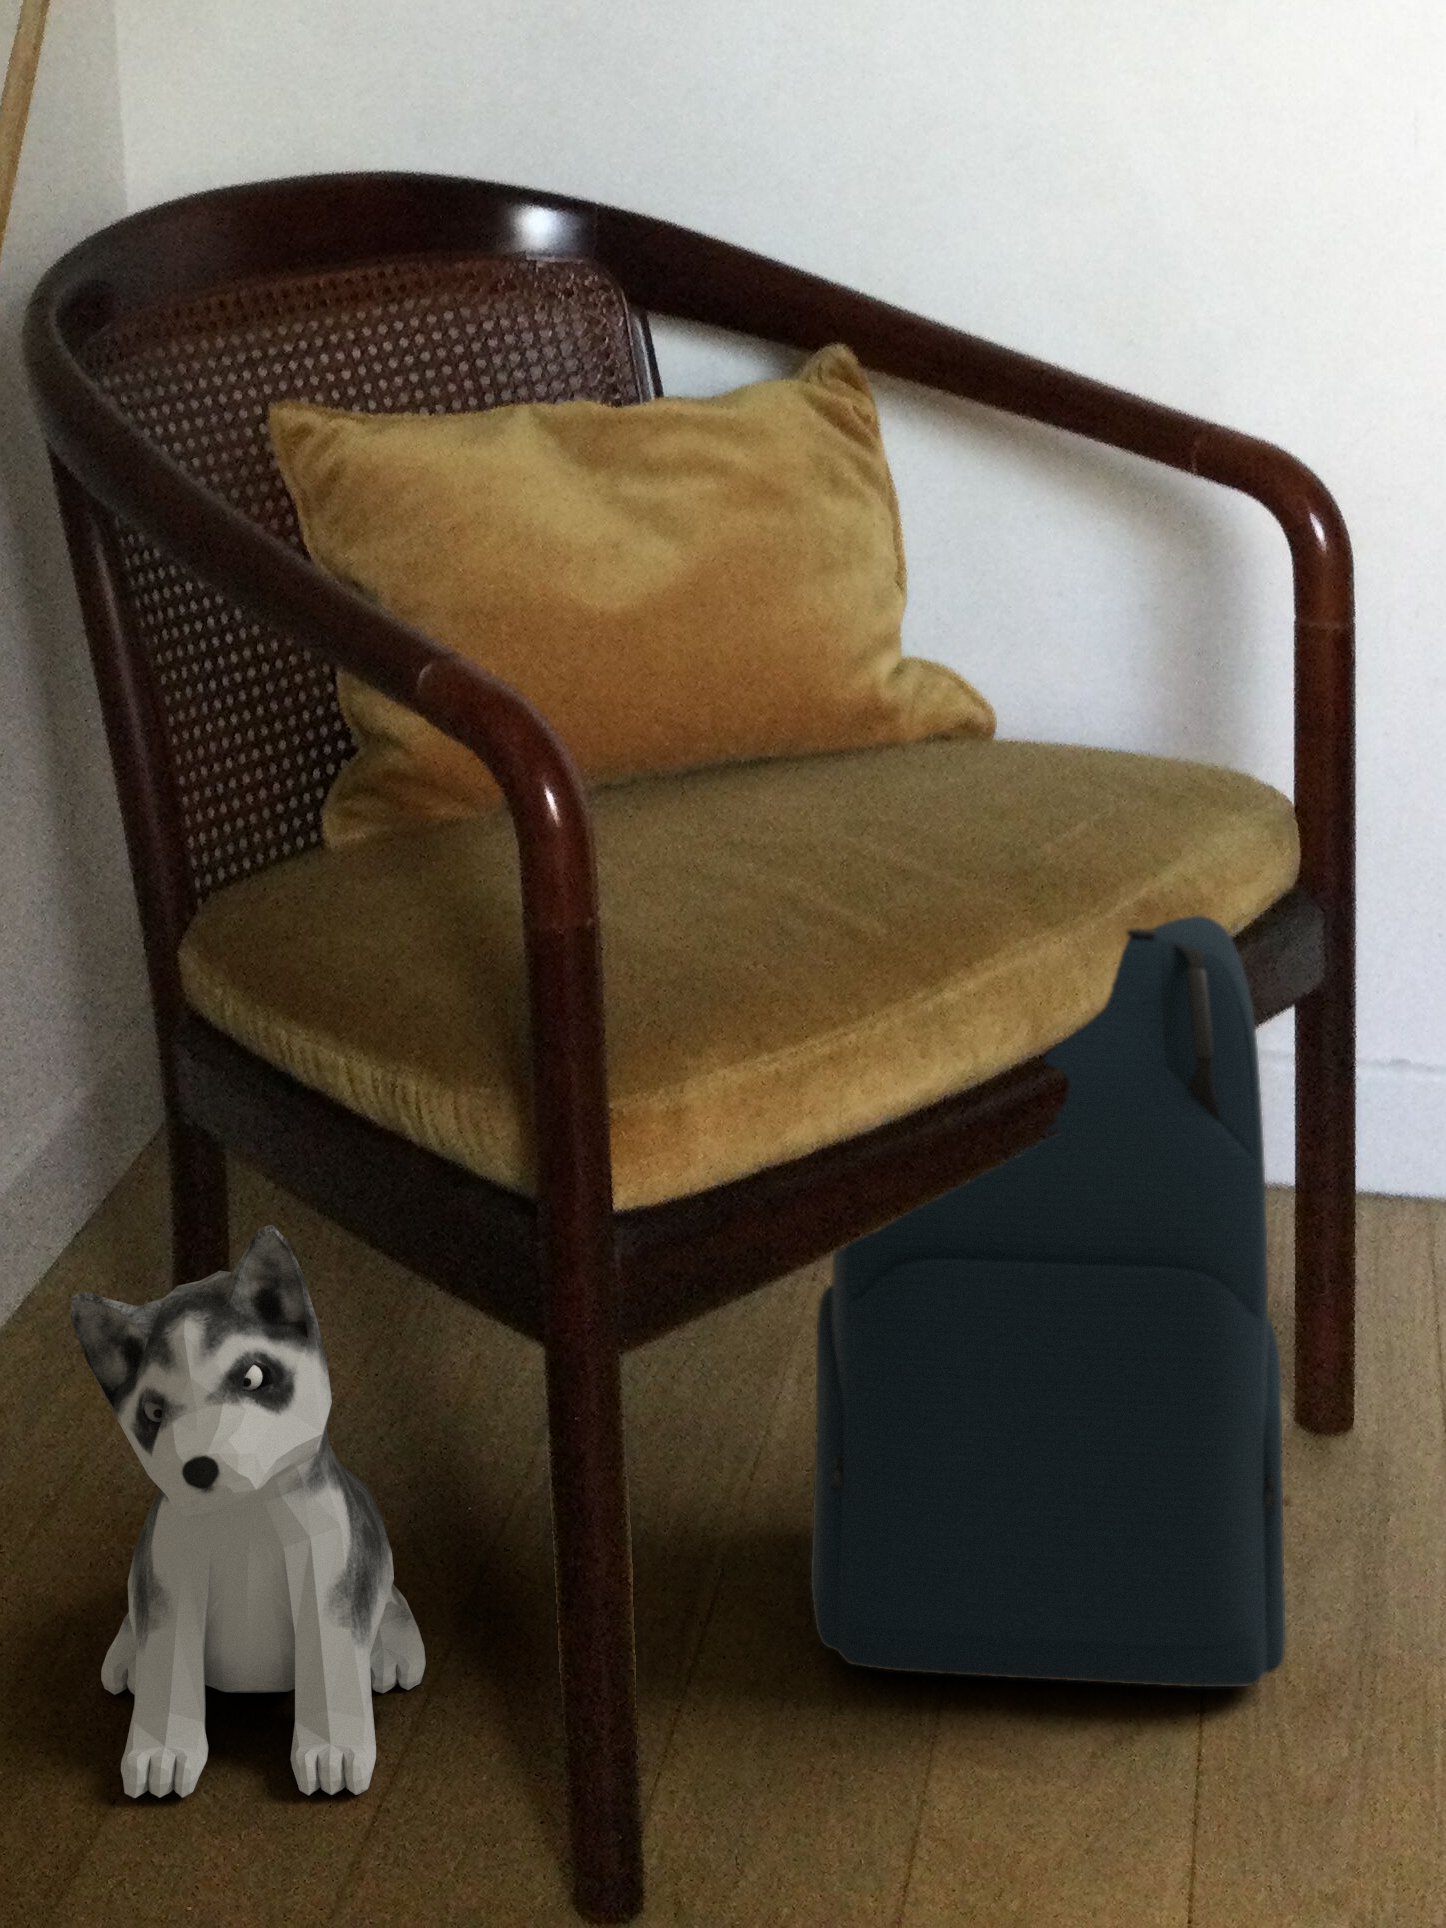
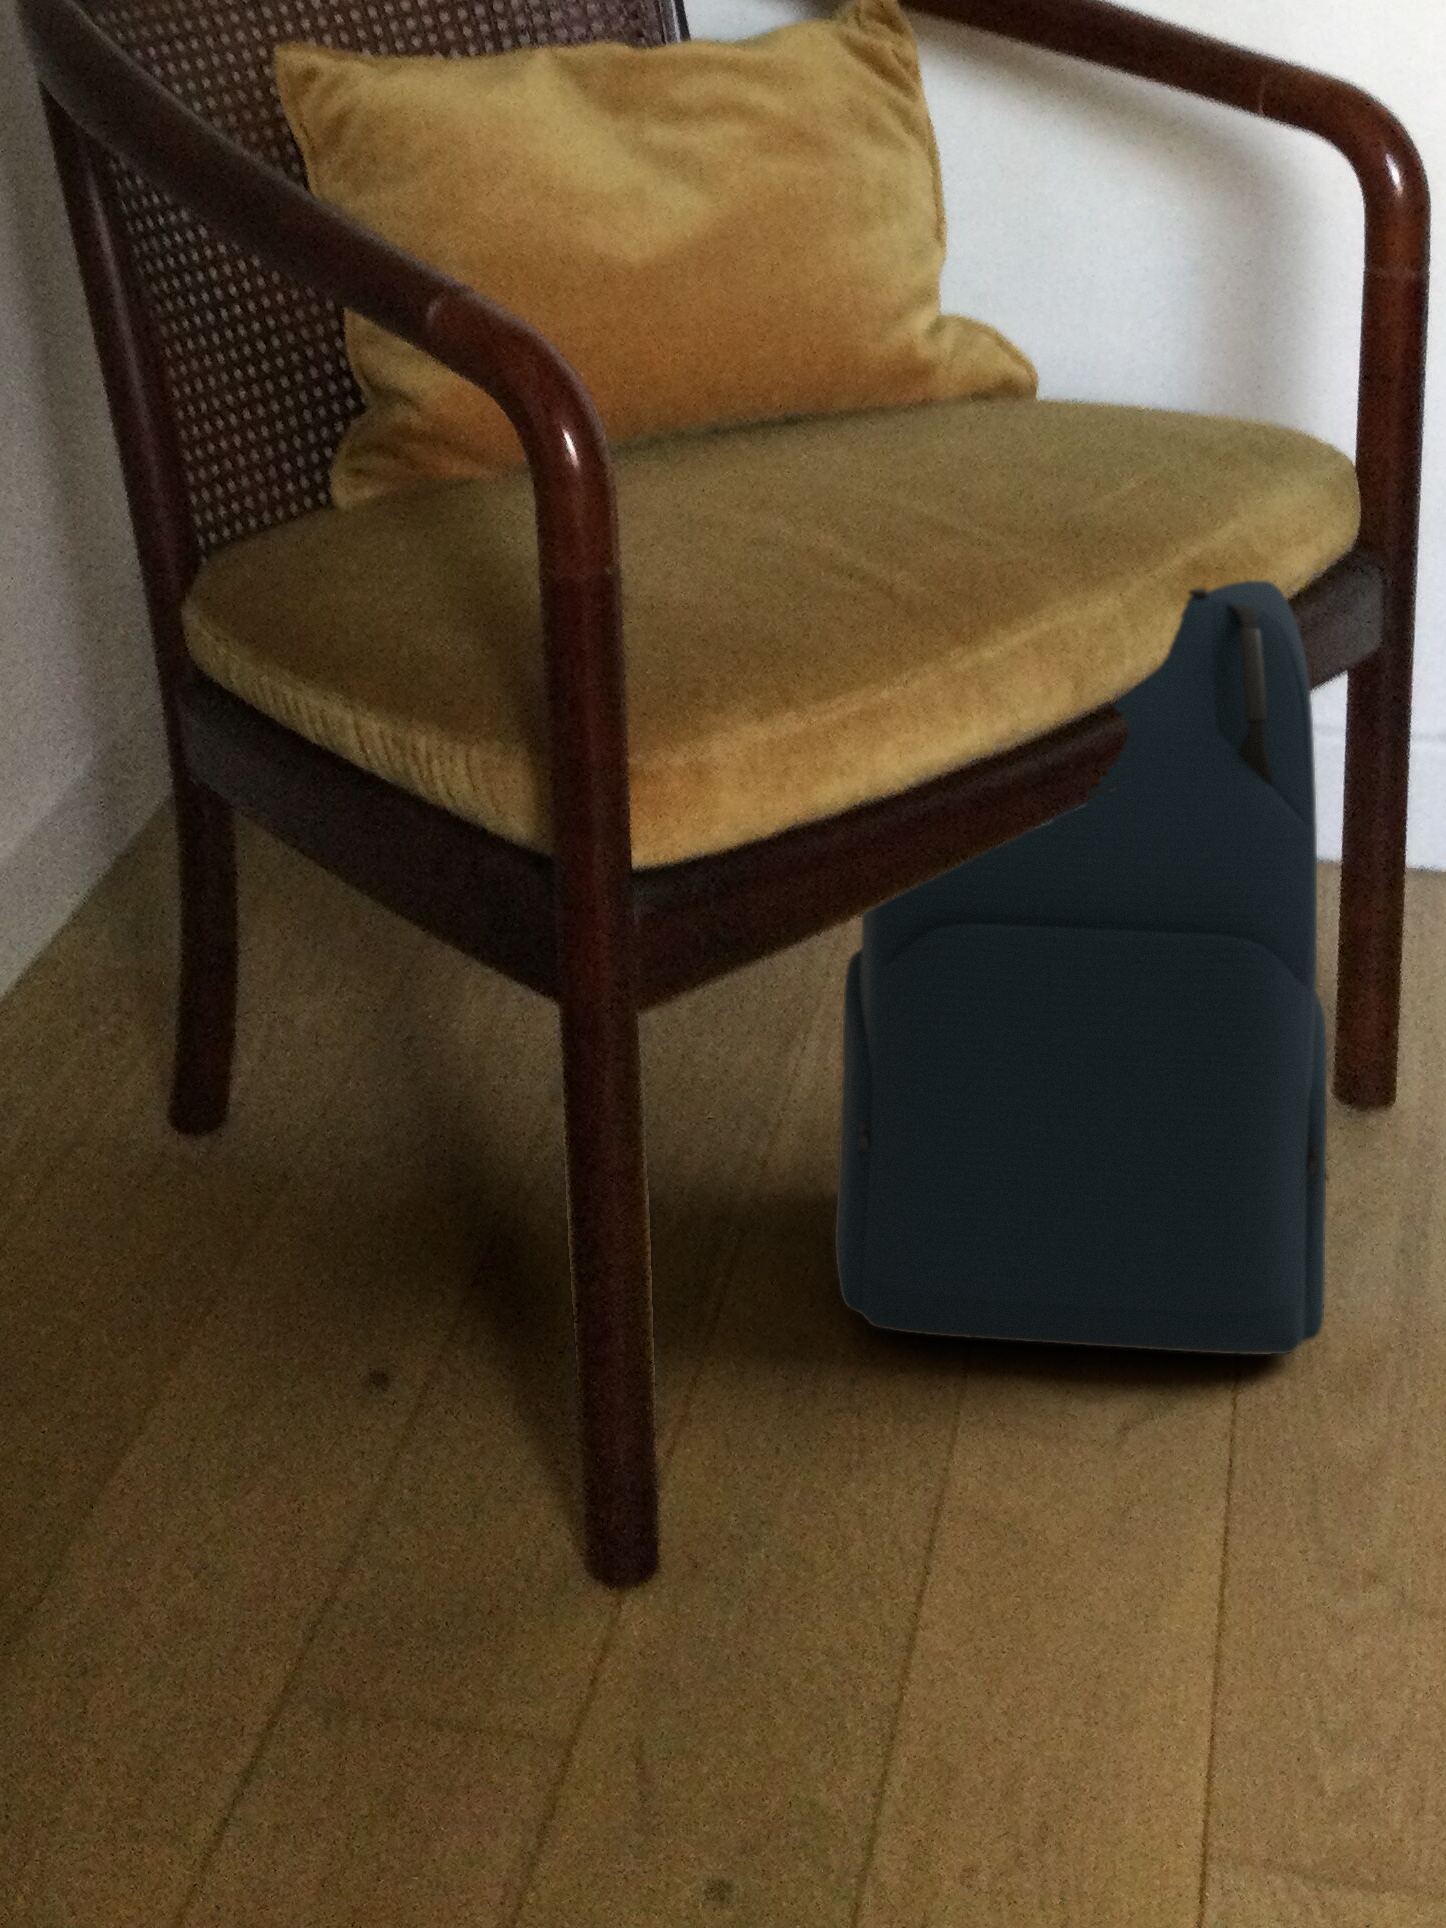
plush toy: present [71,1225,426,1798] -> none [75,883,441,1450]

